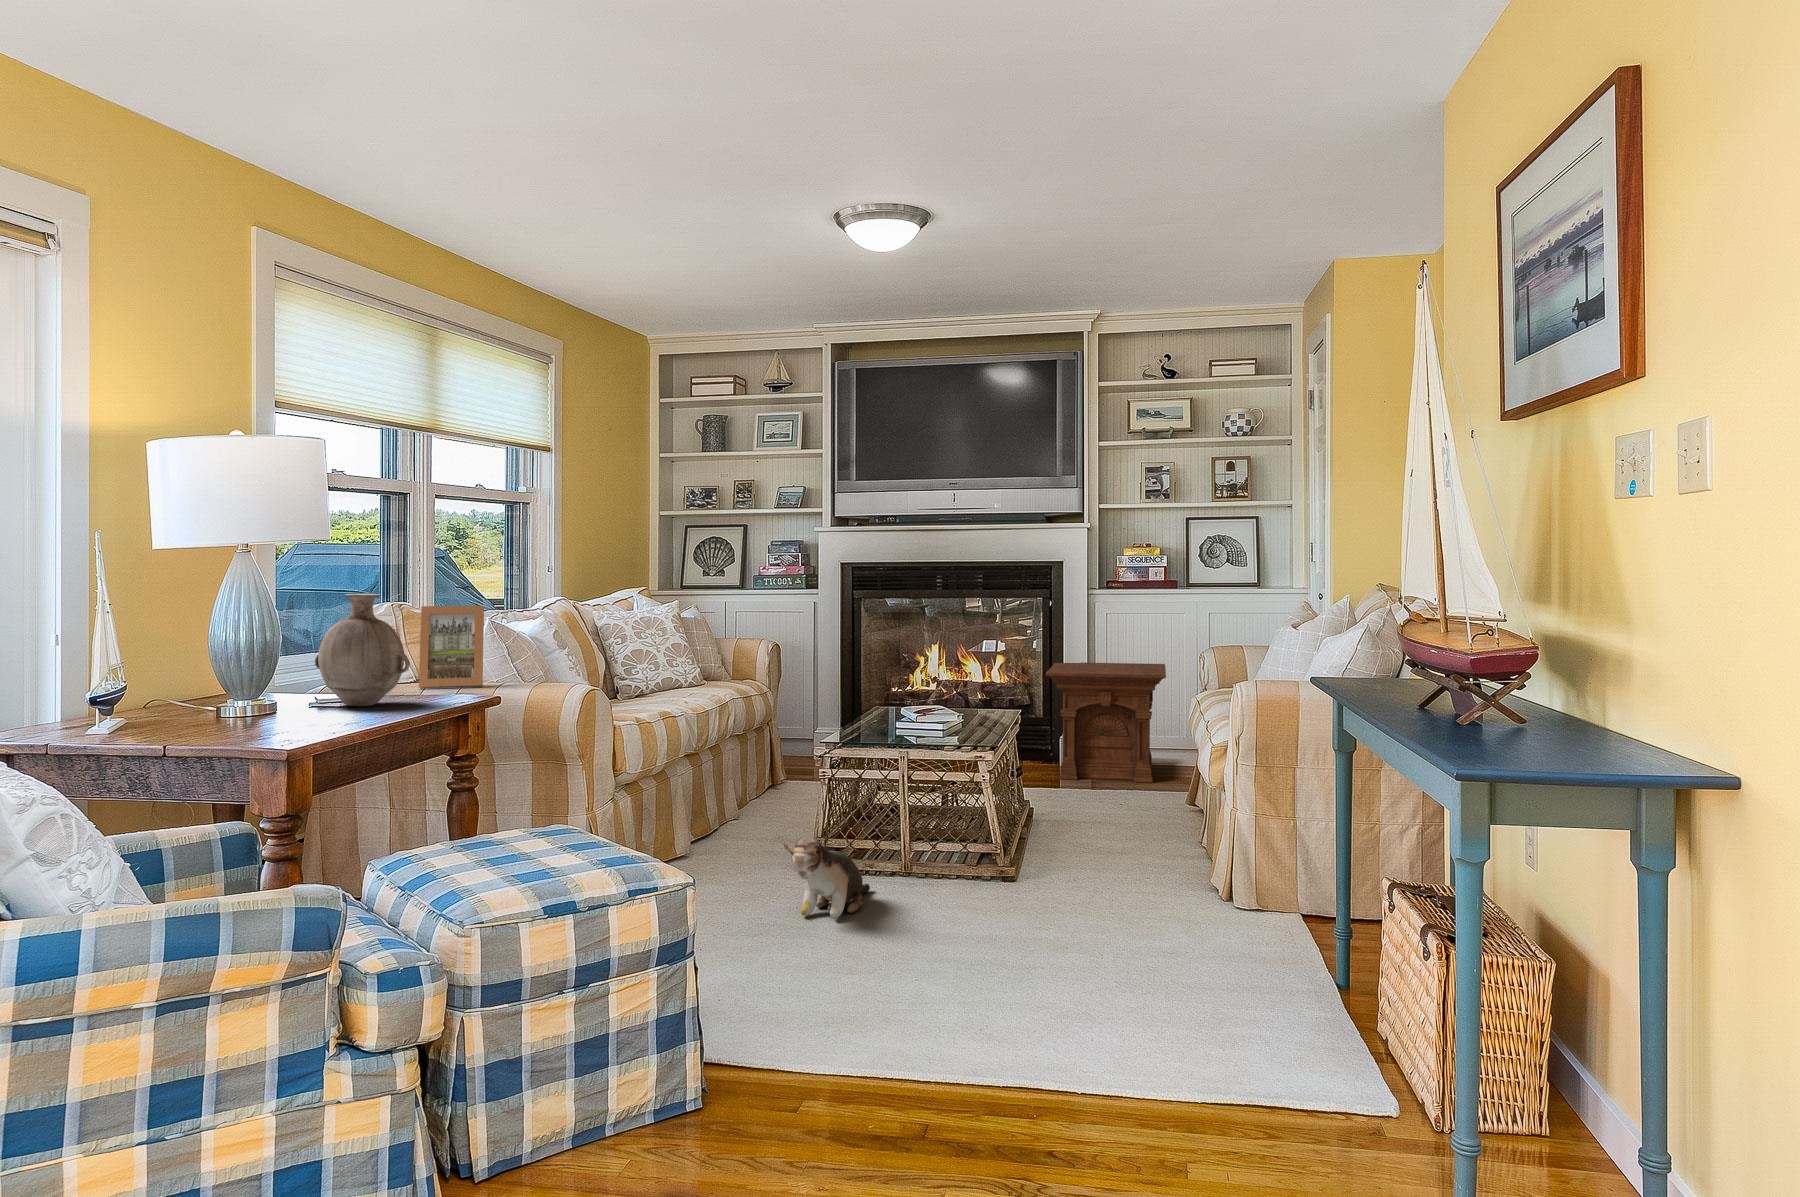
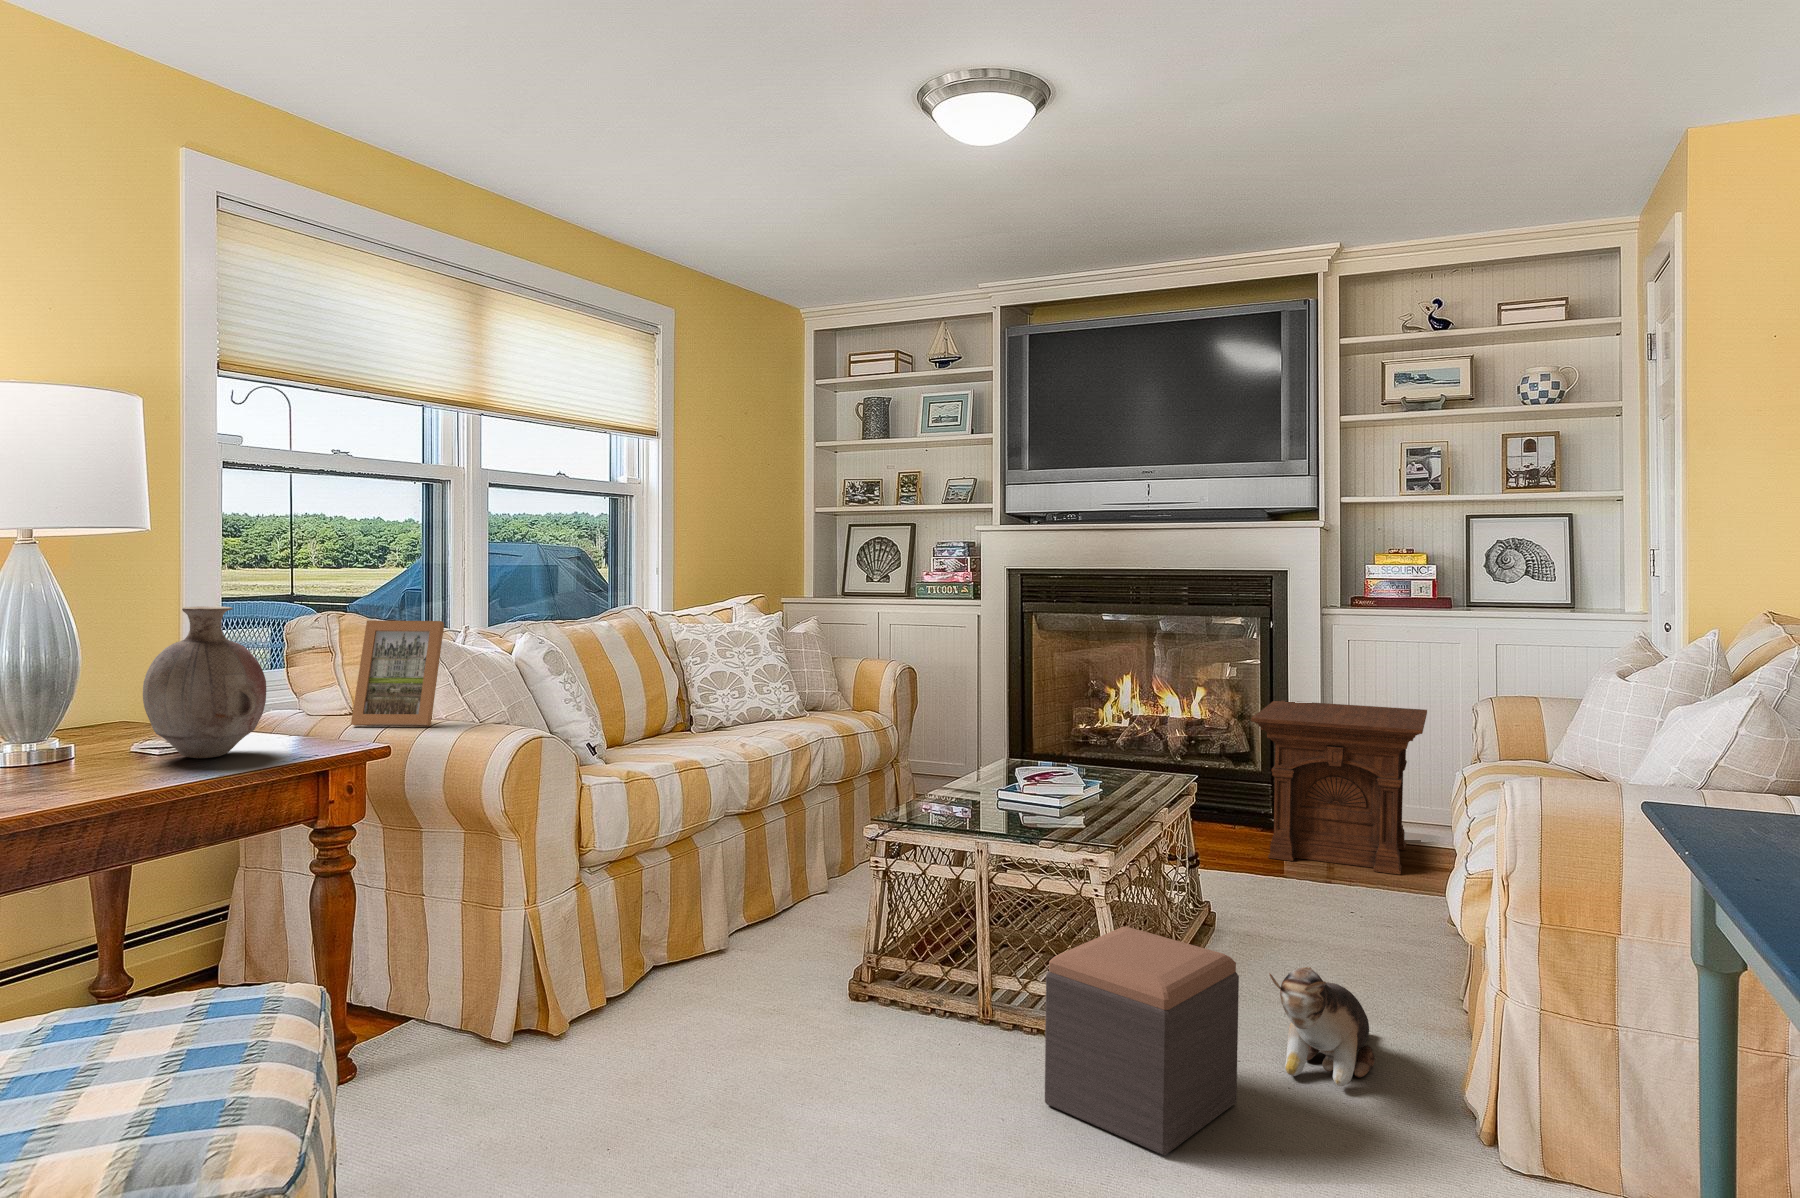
footstool: none [965,796,1082,922] -> present [1045,927,1239,1156]
plush toy: present [783,837,870,918] -> present [1269,967,1375,1086]

